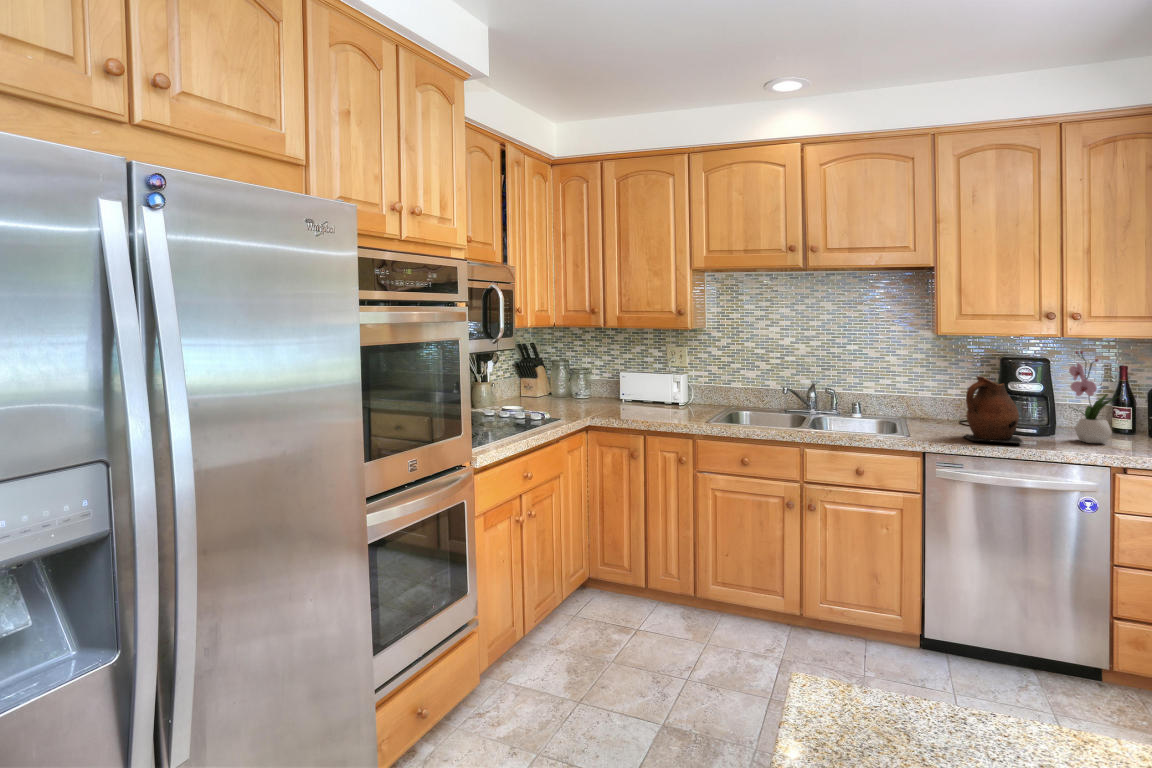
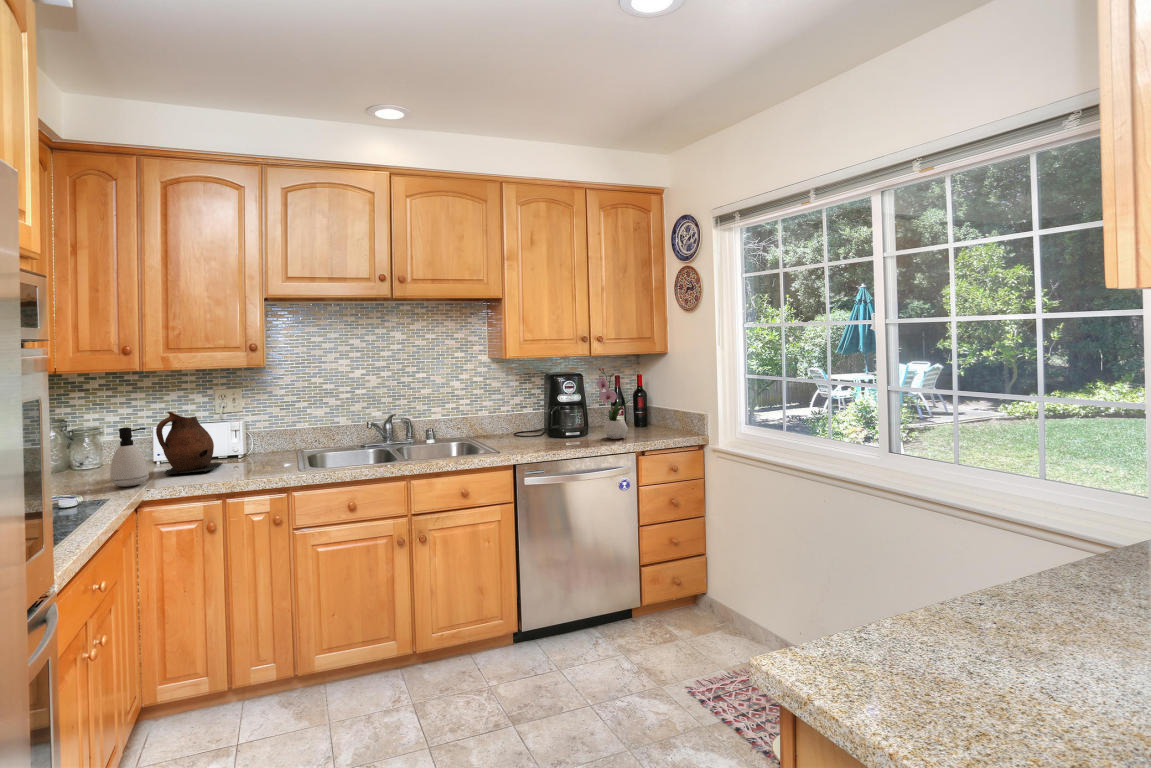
soap dispenser: none [584,368,609,414] -> present [110,427,149,487]
ceramic pitcher: present [964,376,1023,444] -> present [156,412,222,474]

